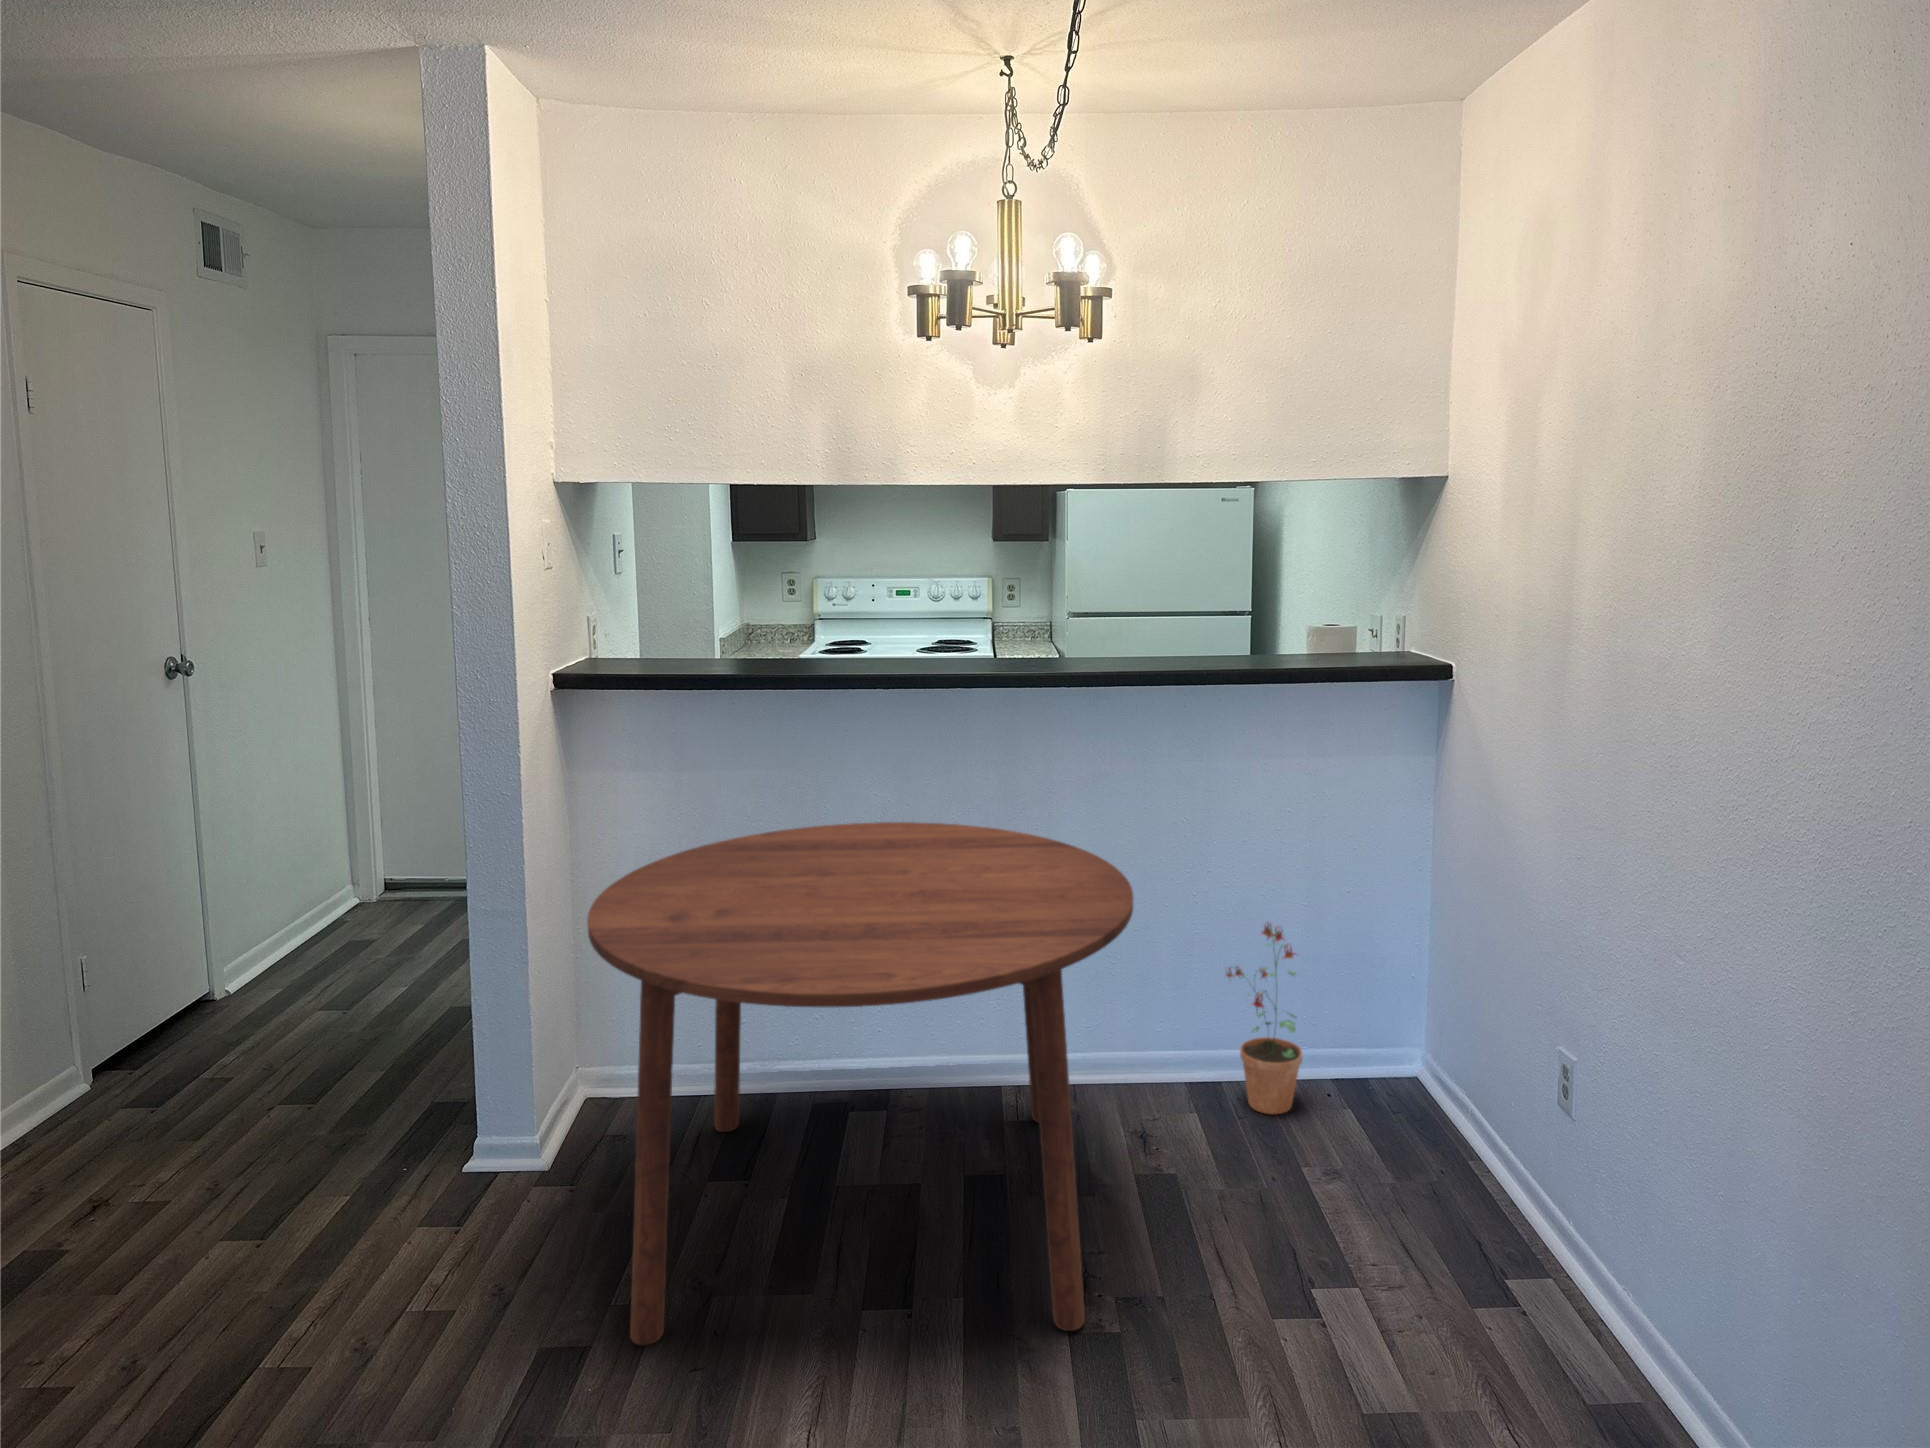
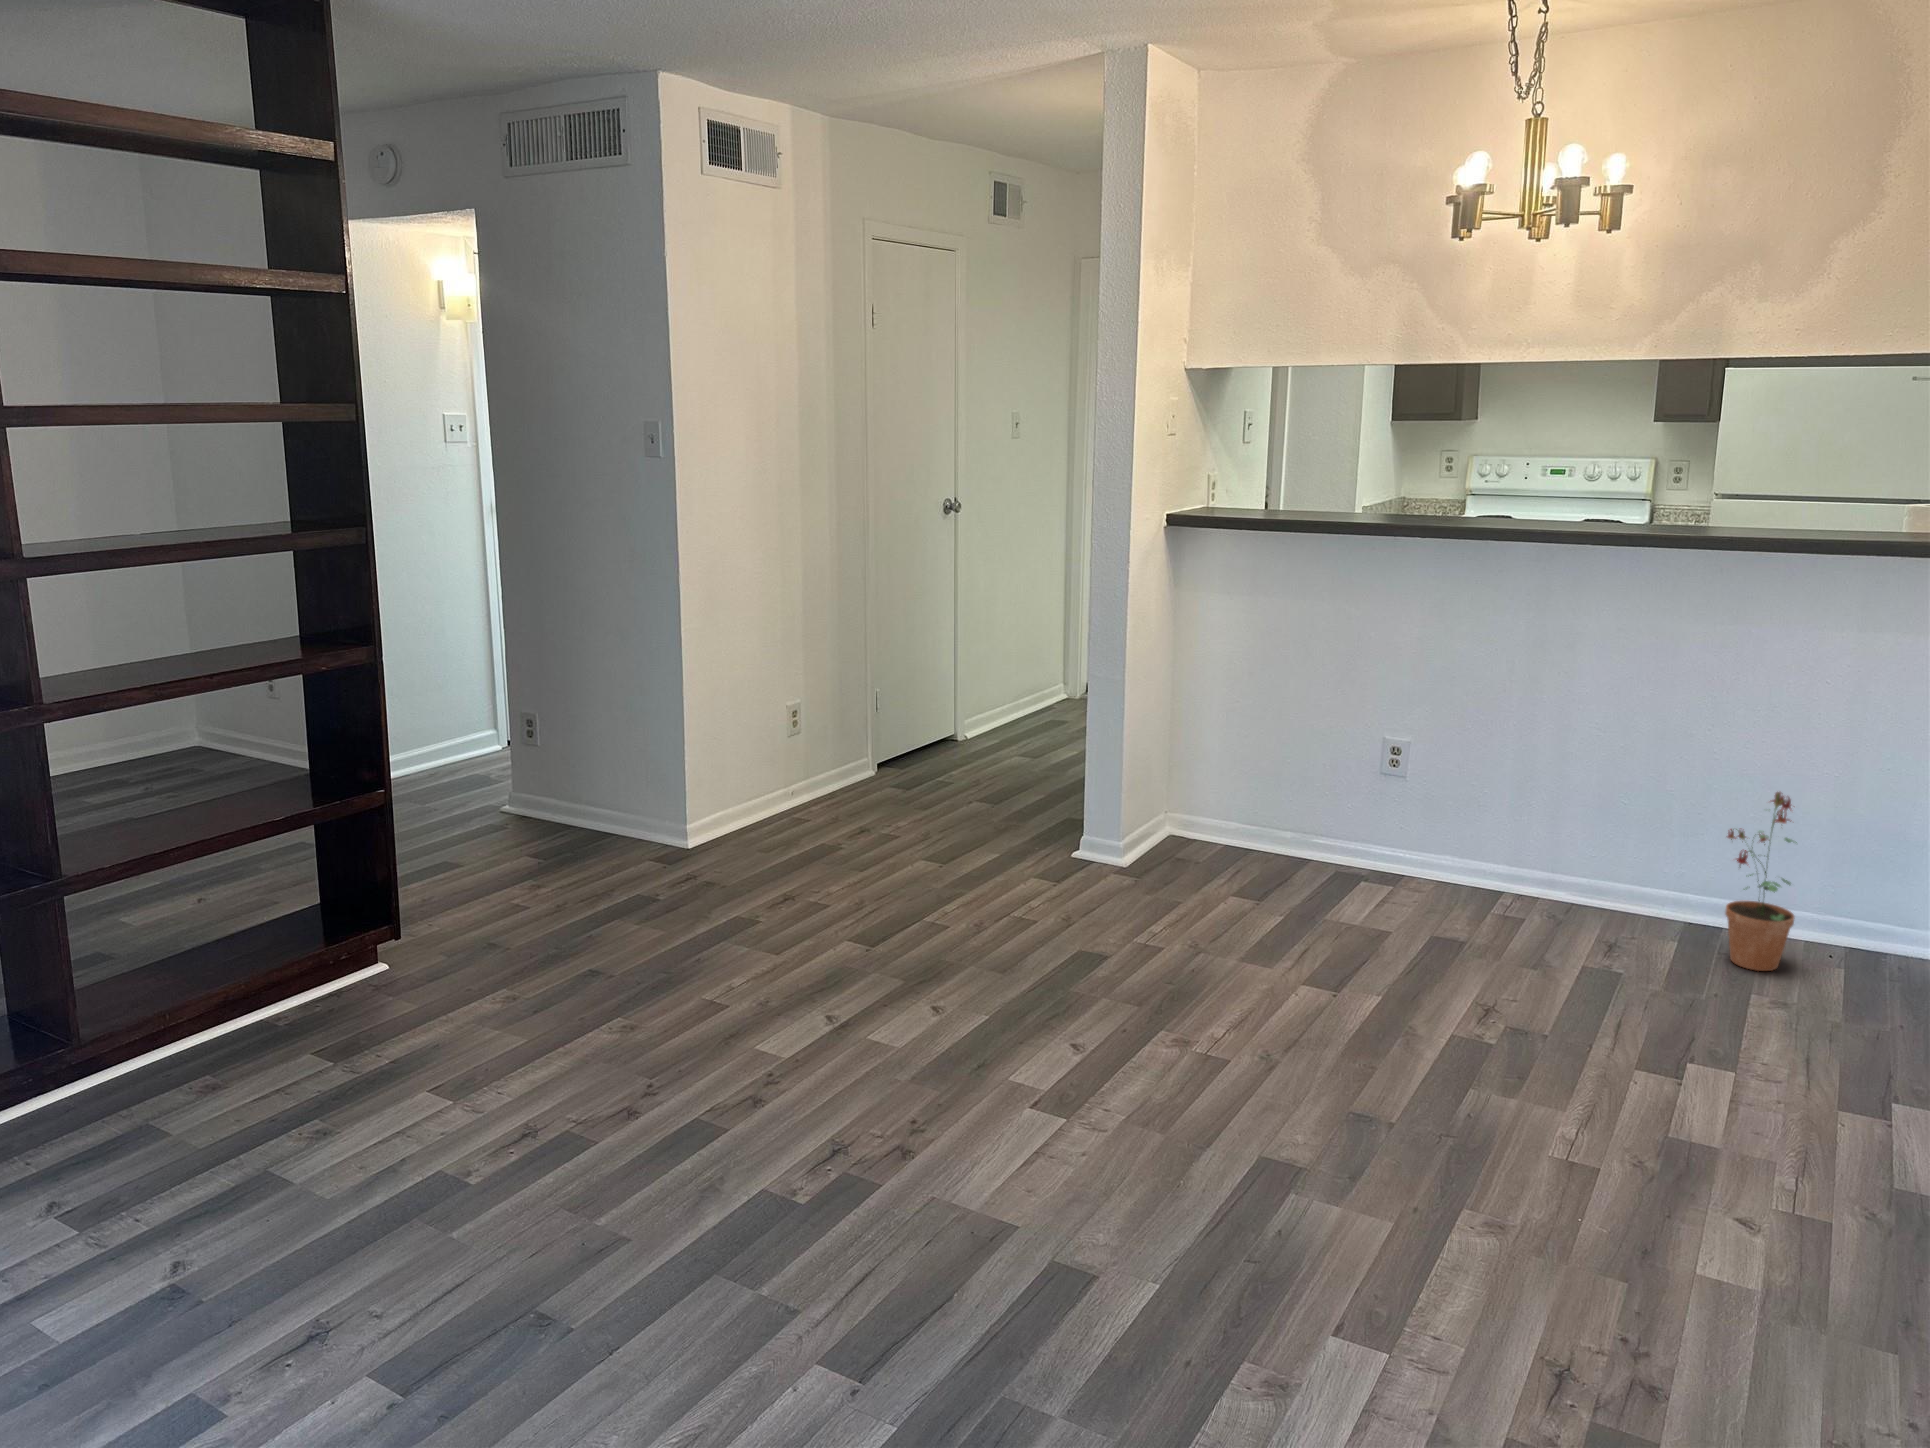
dining table: present [587,822,1133,1345] -> none [1136,649,1576,1030]

